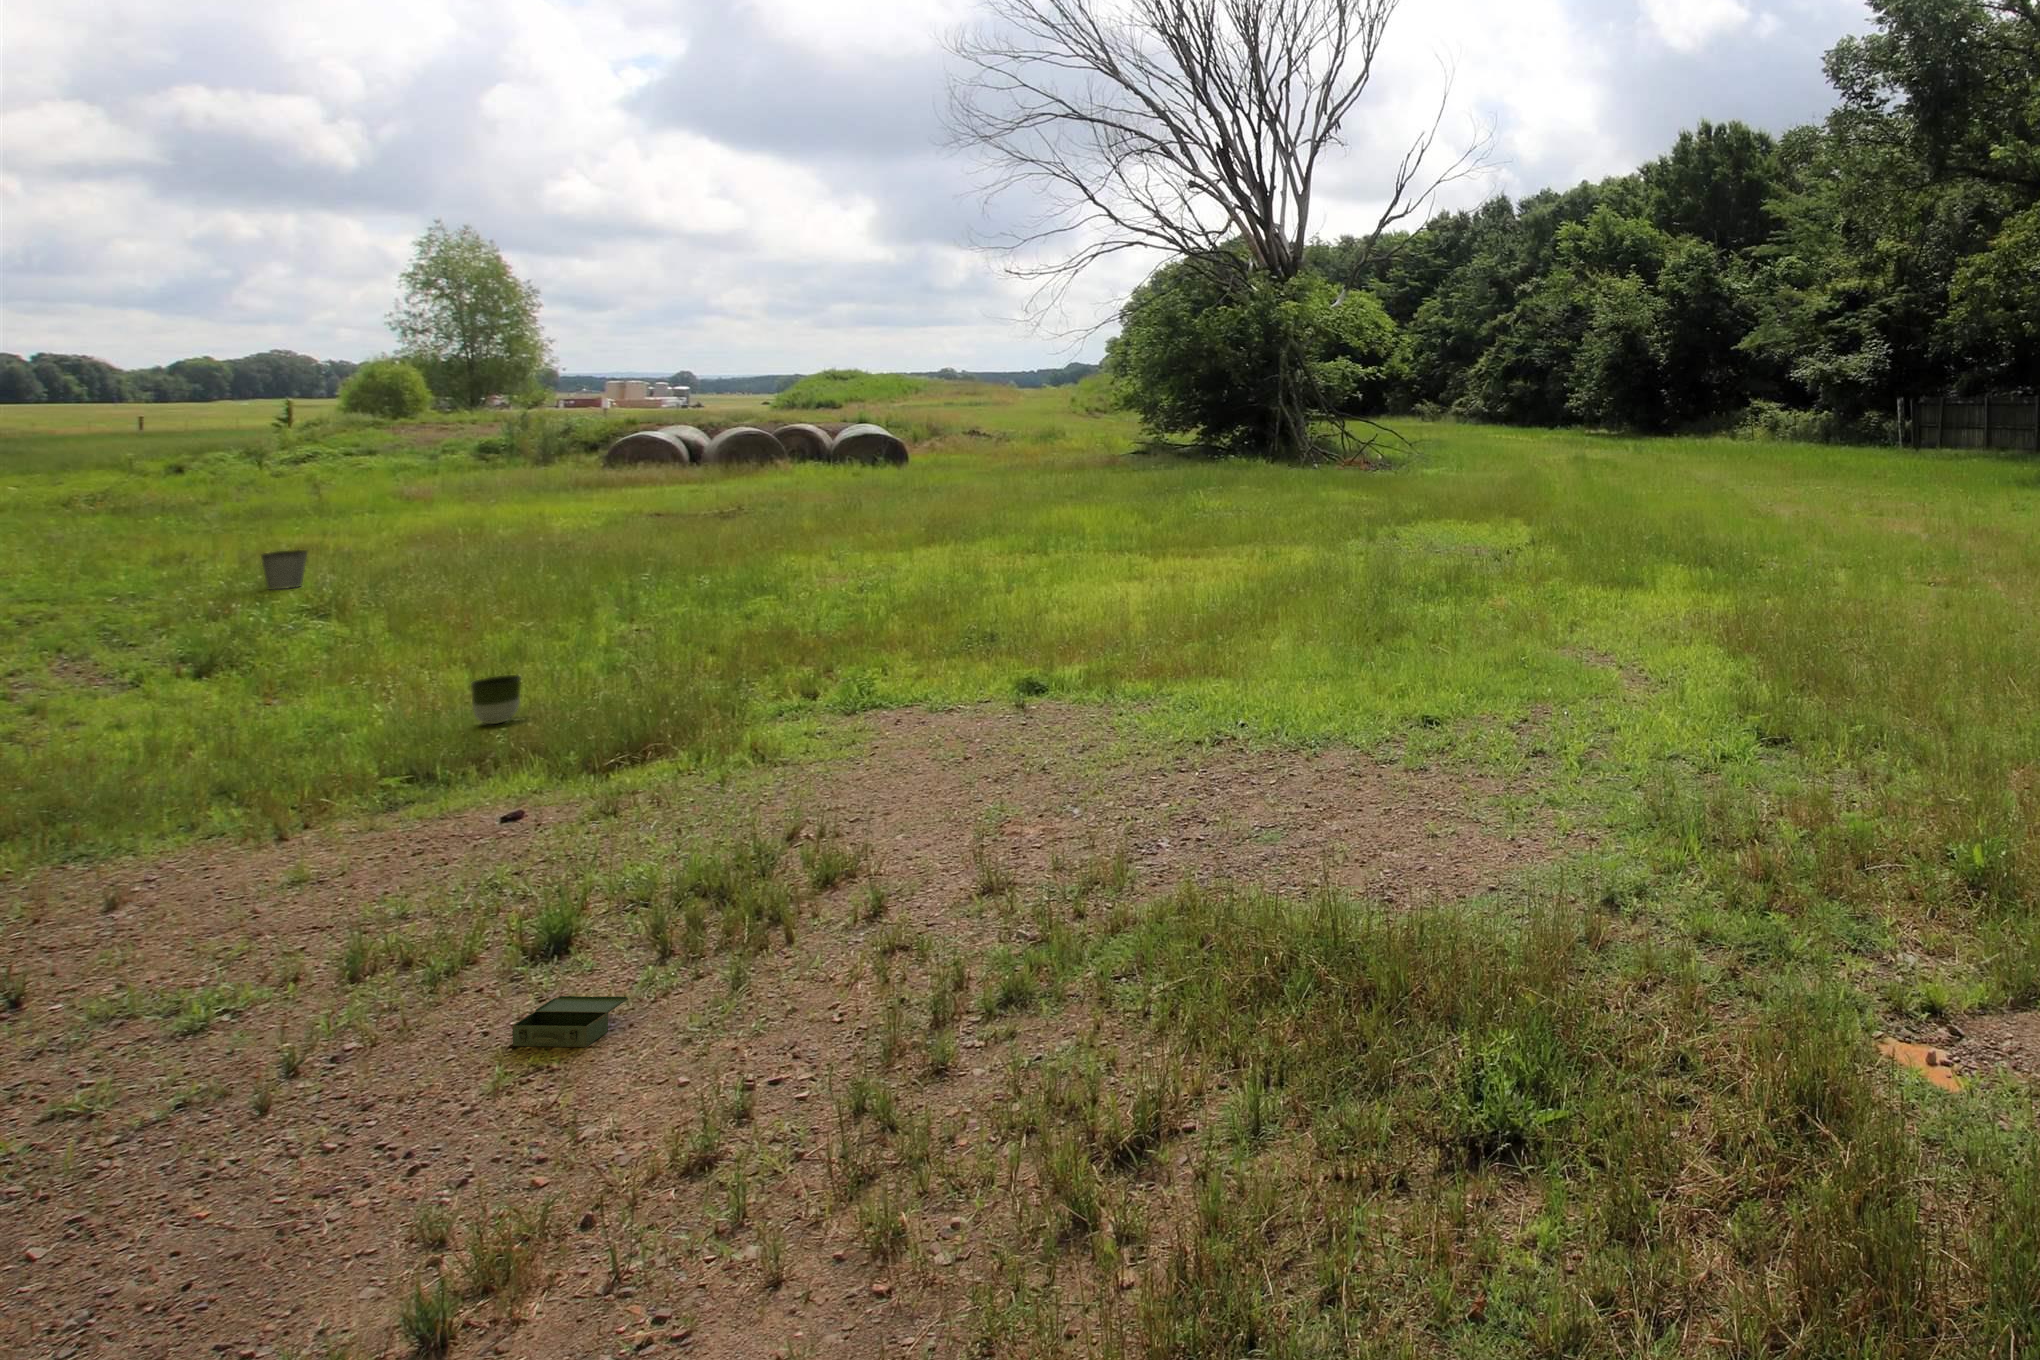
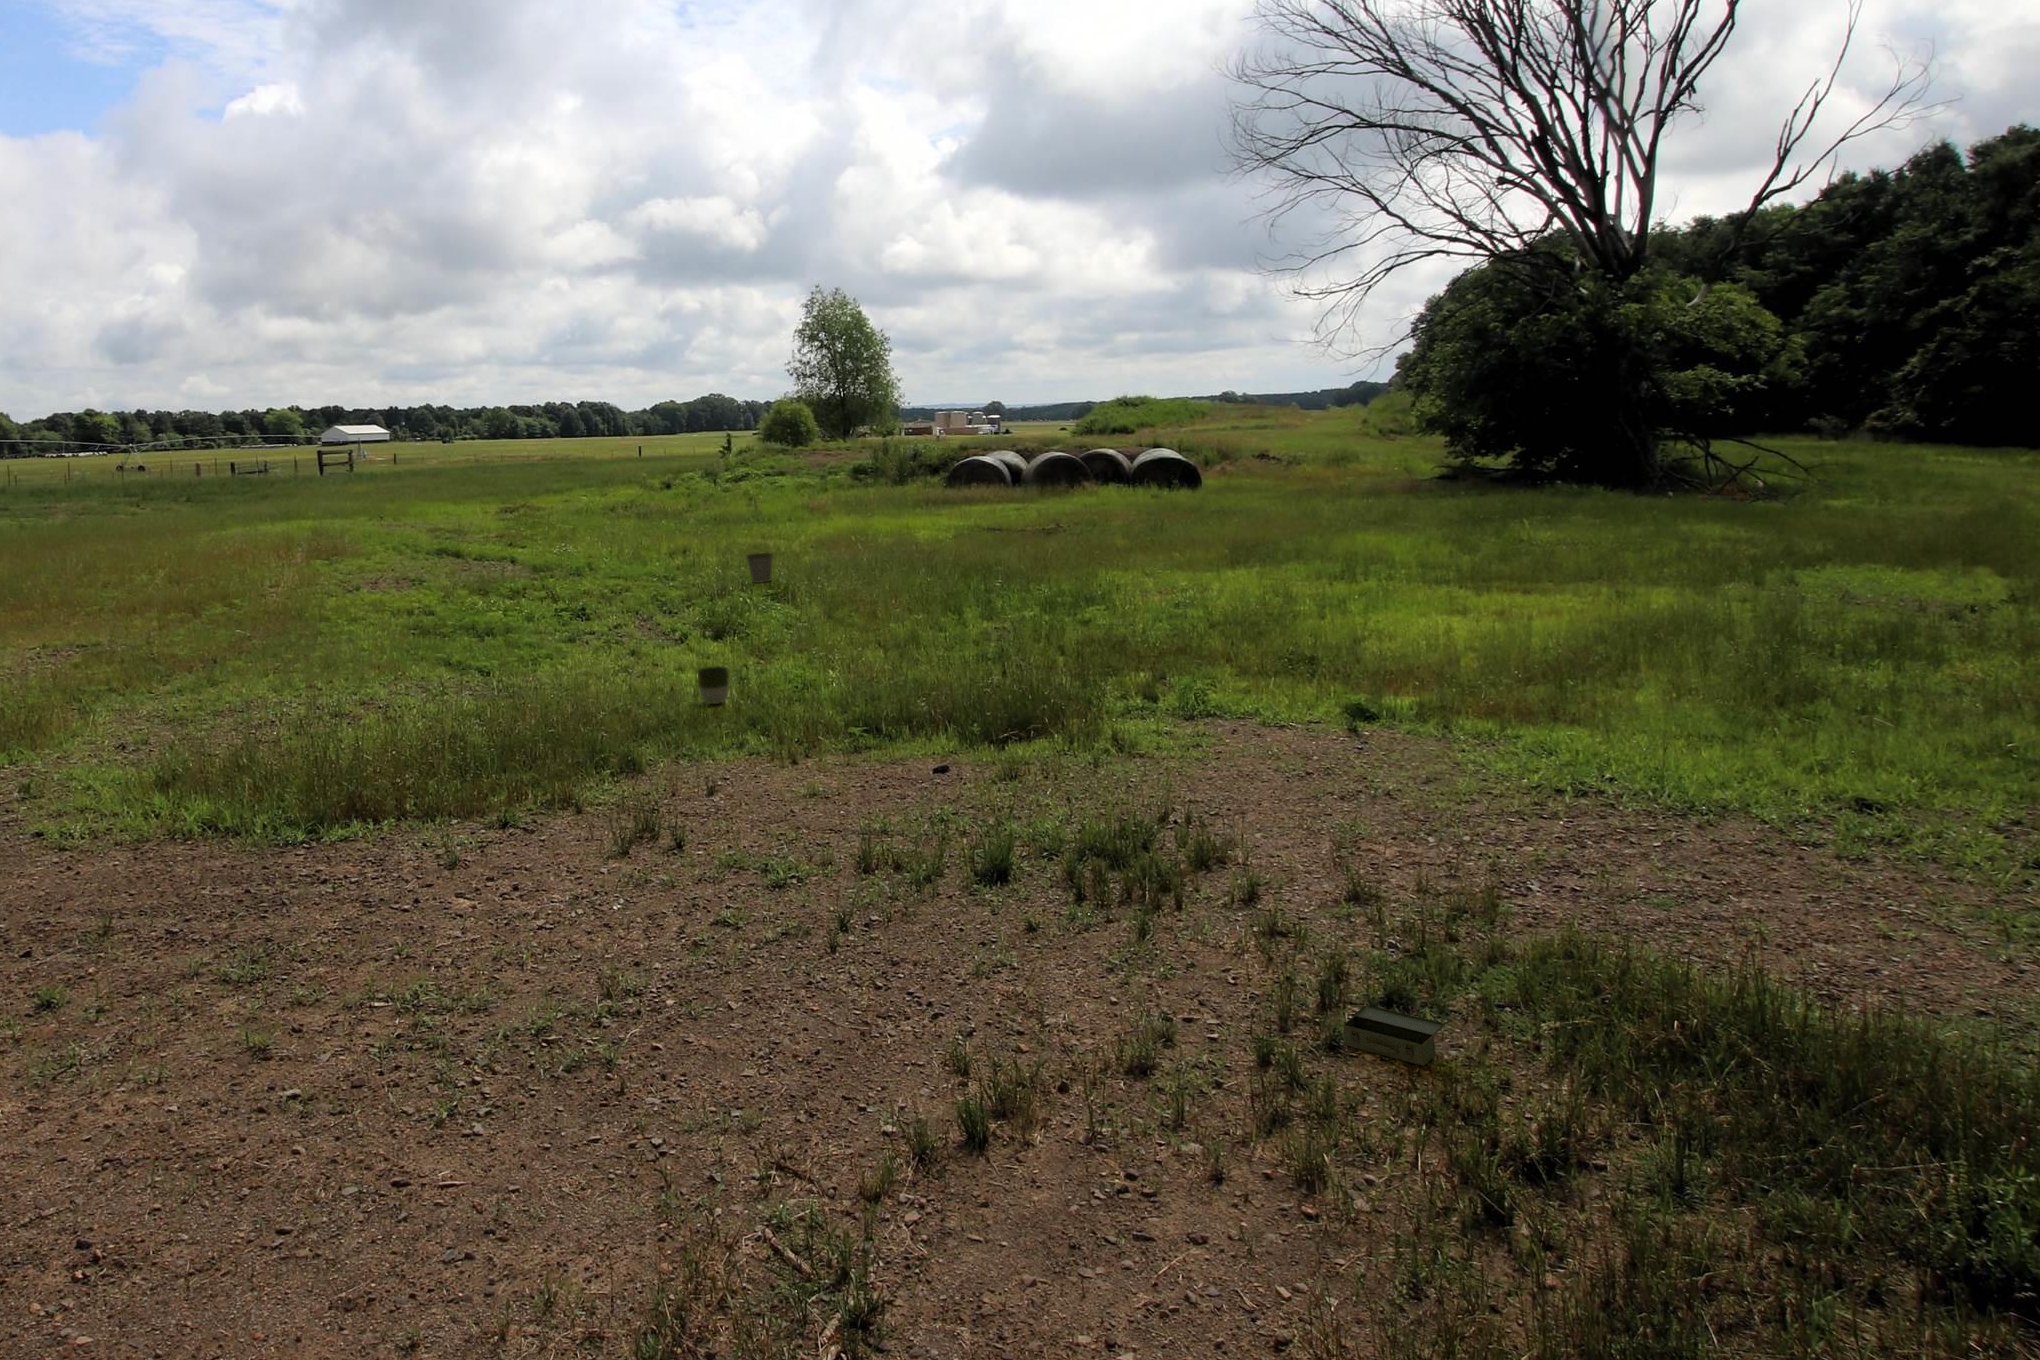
planter: present [471,675,521,724] -> present [698,666,729,704]
toolbox: present [512,996,628,1047] -> present [1343,1005,1444,1066]

